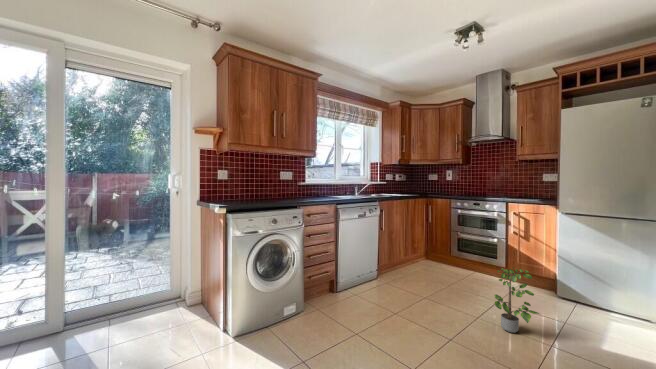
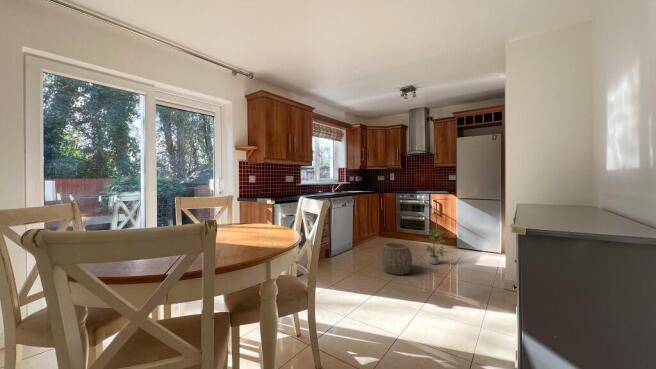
woven basket: none [405,286,463,352] -> present [381,242,412,275]

